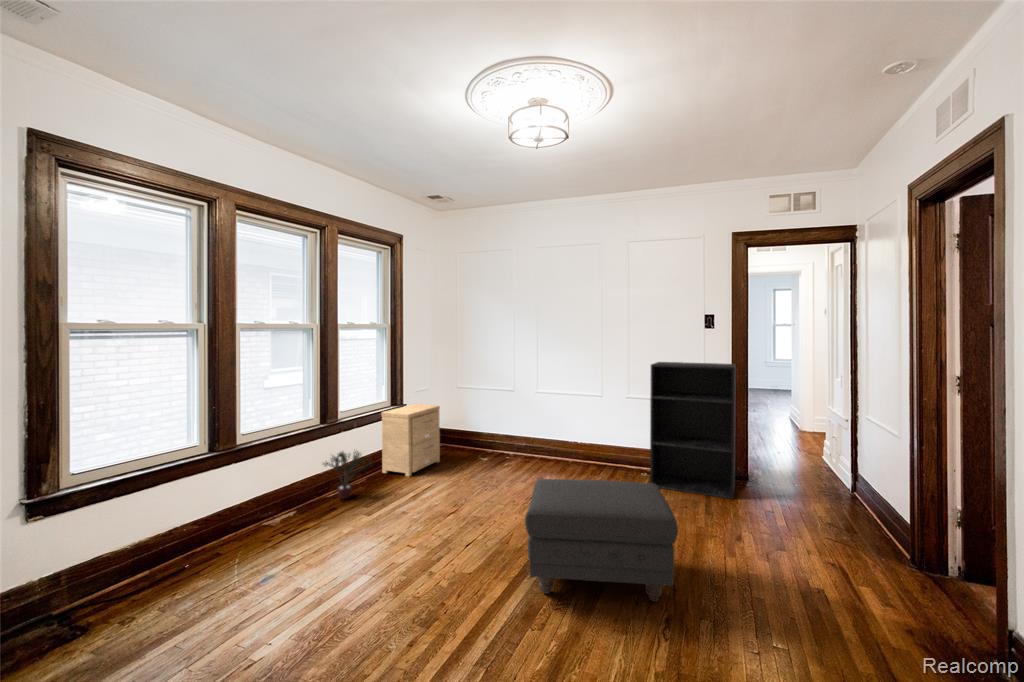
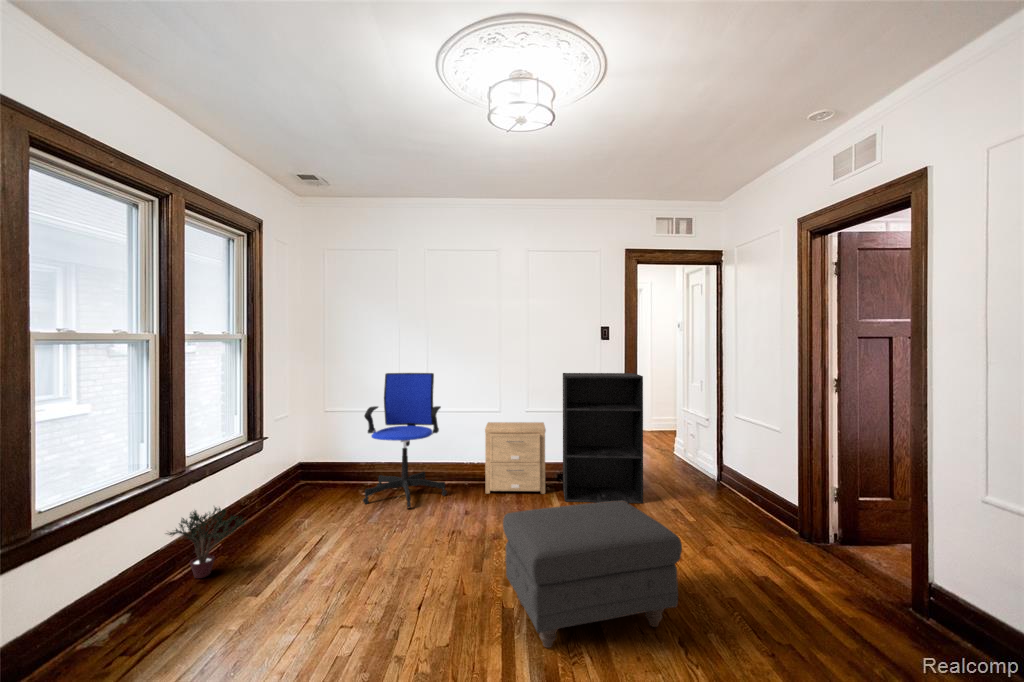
office chair: none [475,358,546,474] -> present [363,373,447,508]
side table: present [381,404,440,476] -> present [485,422,546,494]

